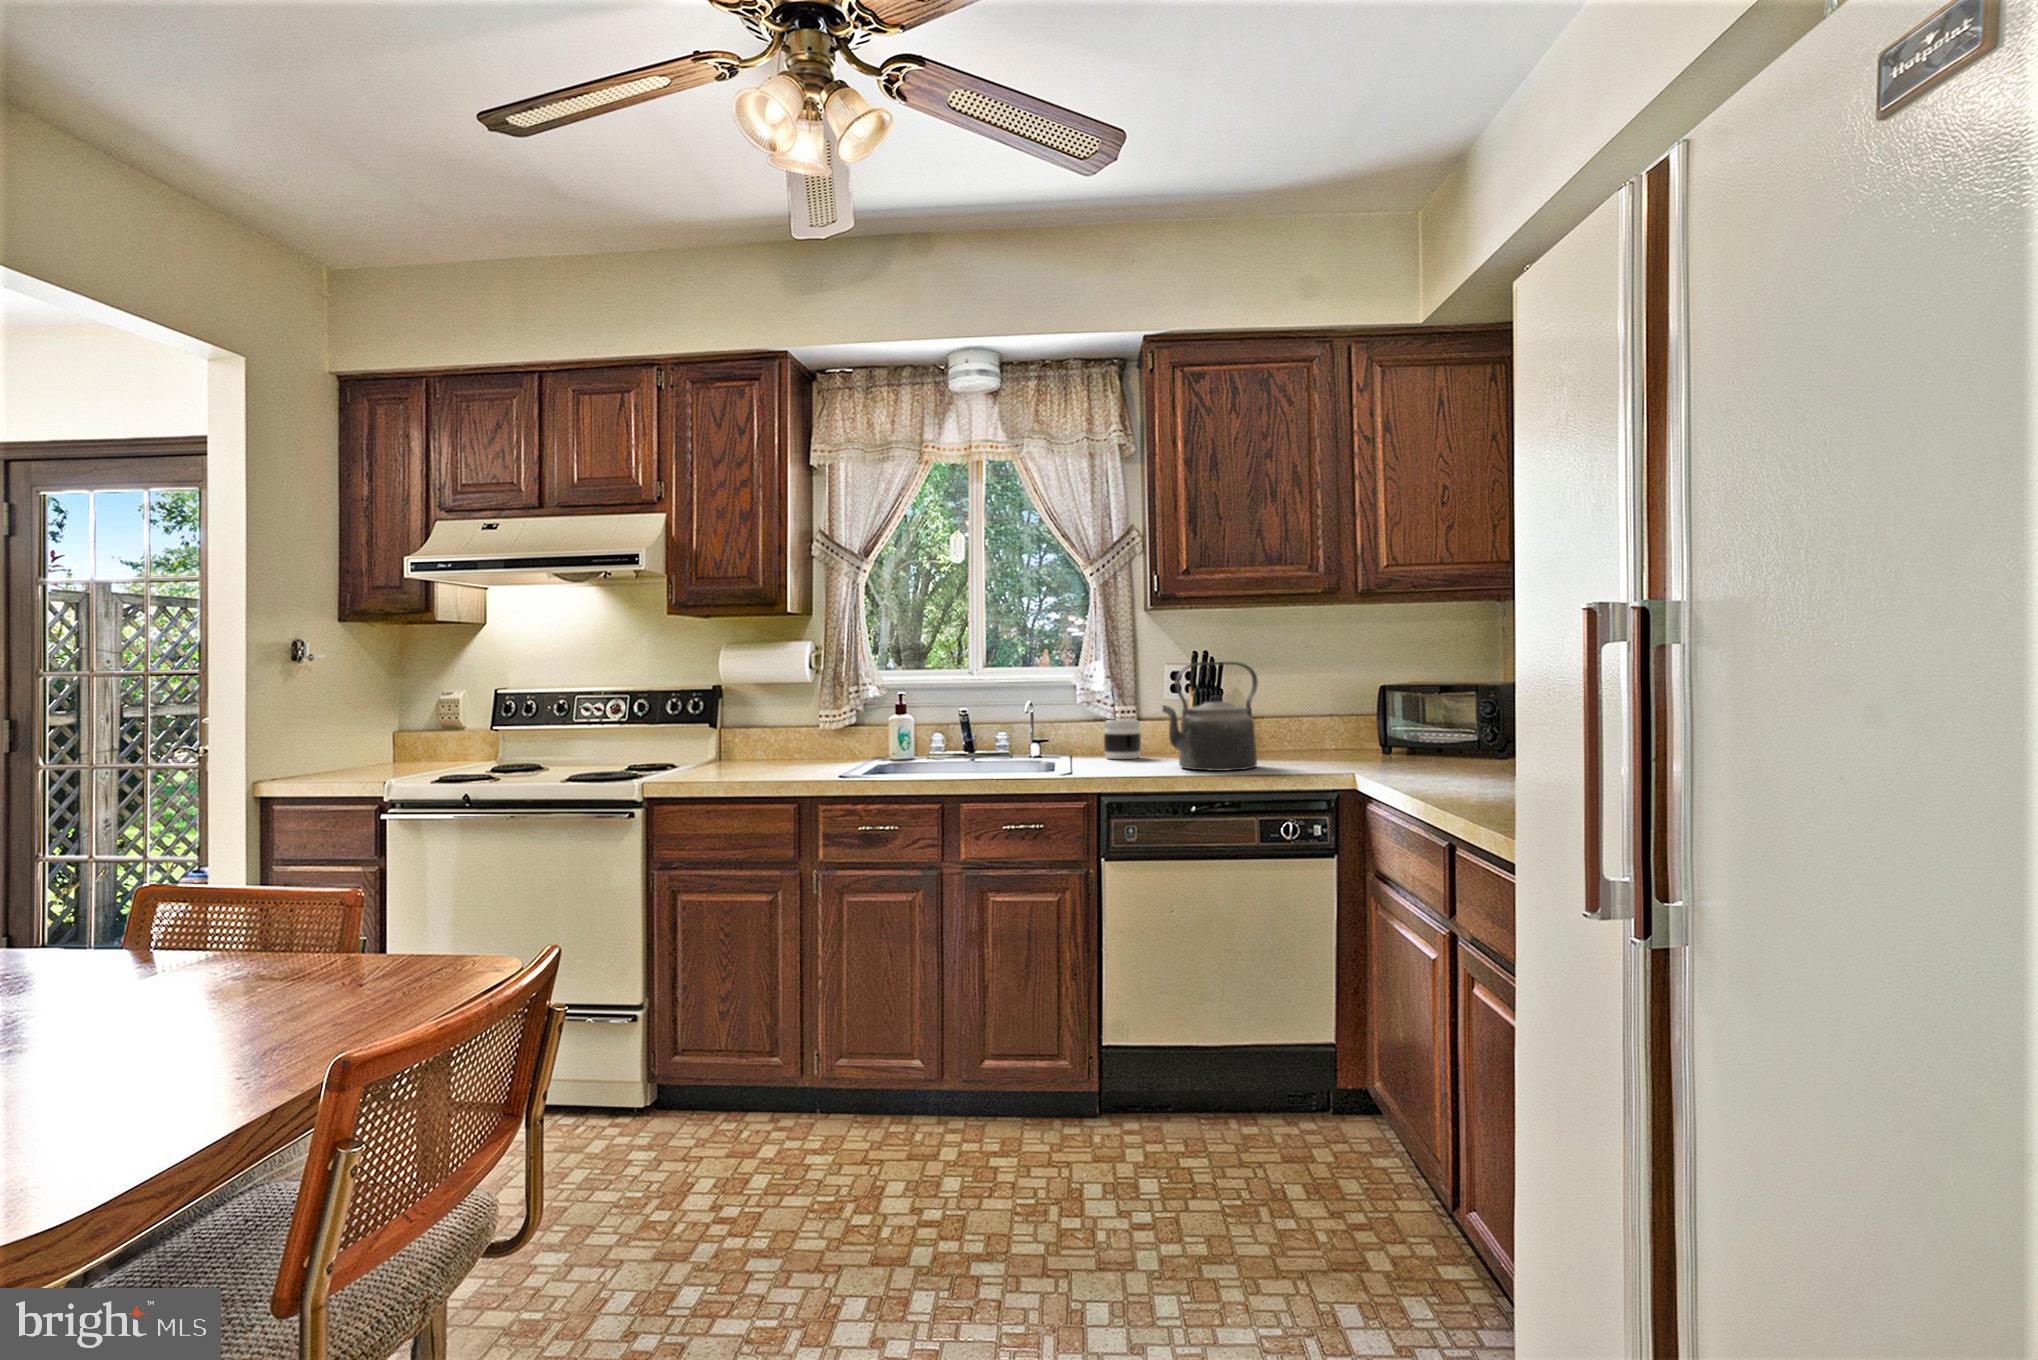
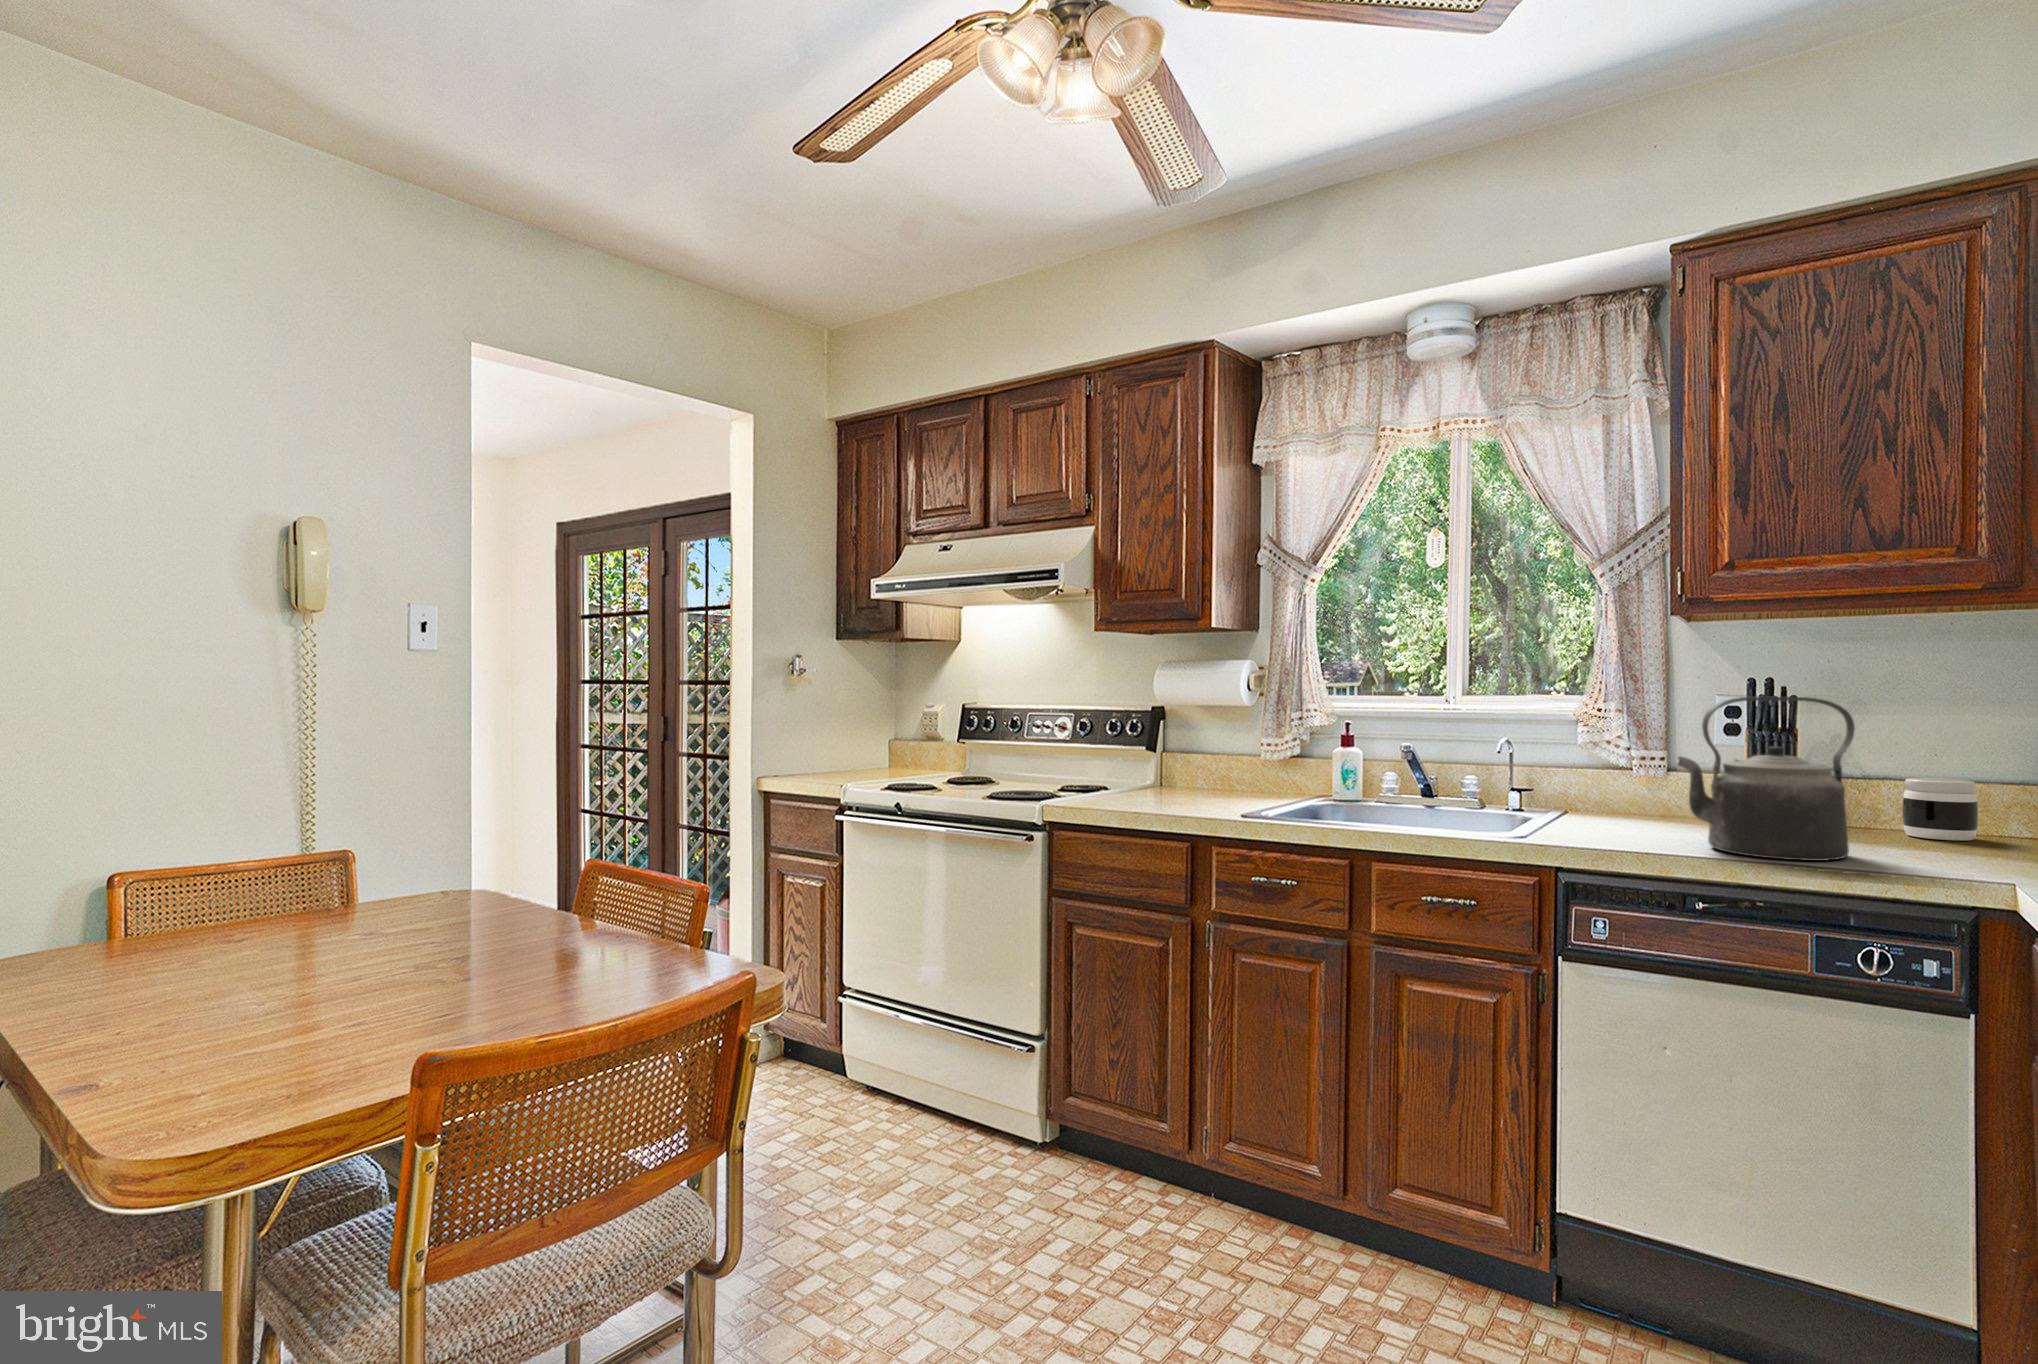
jar: present [1104,719,1141,759] -> present [1902,778,1978,841]

